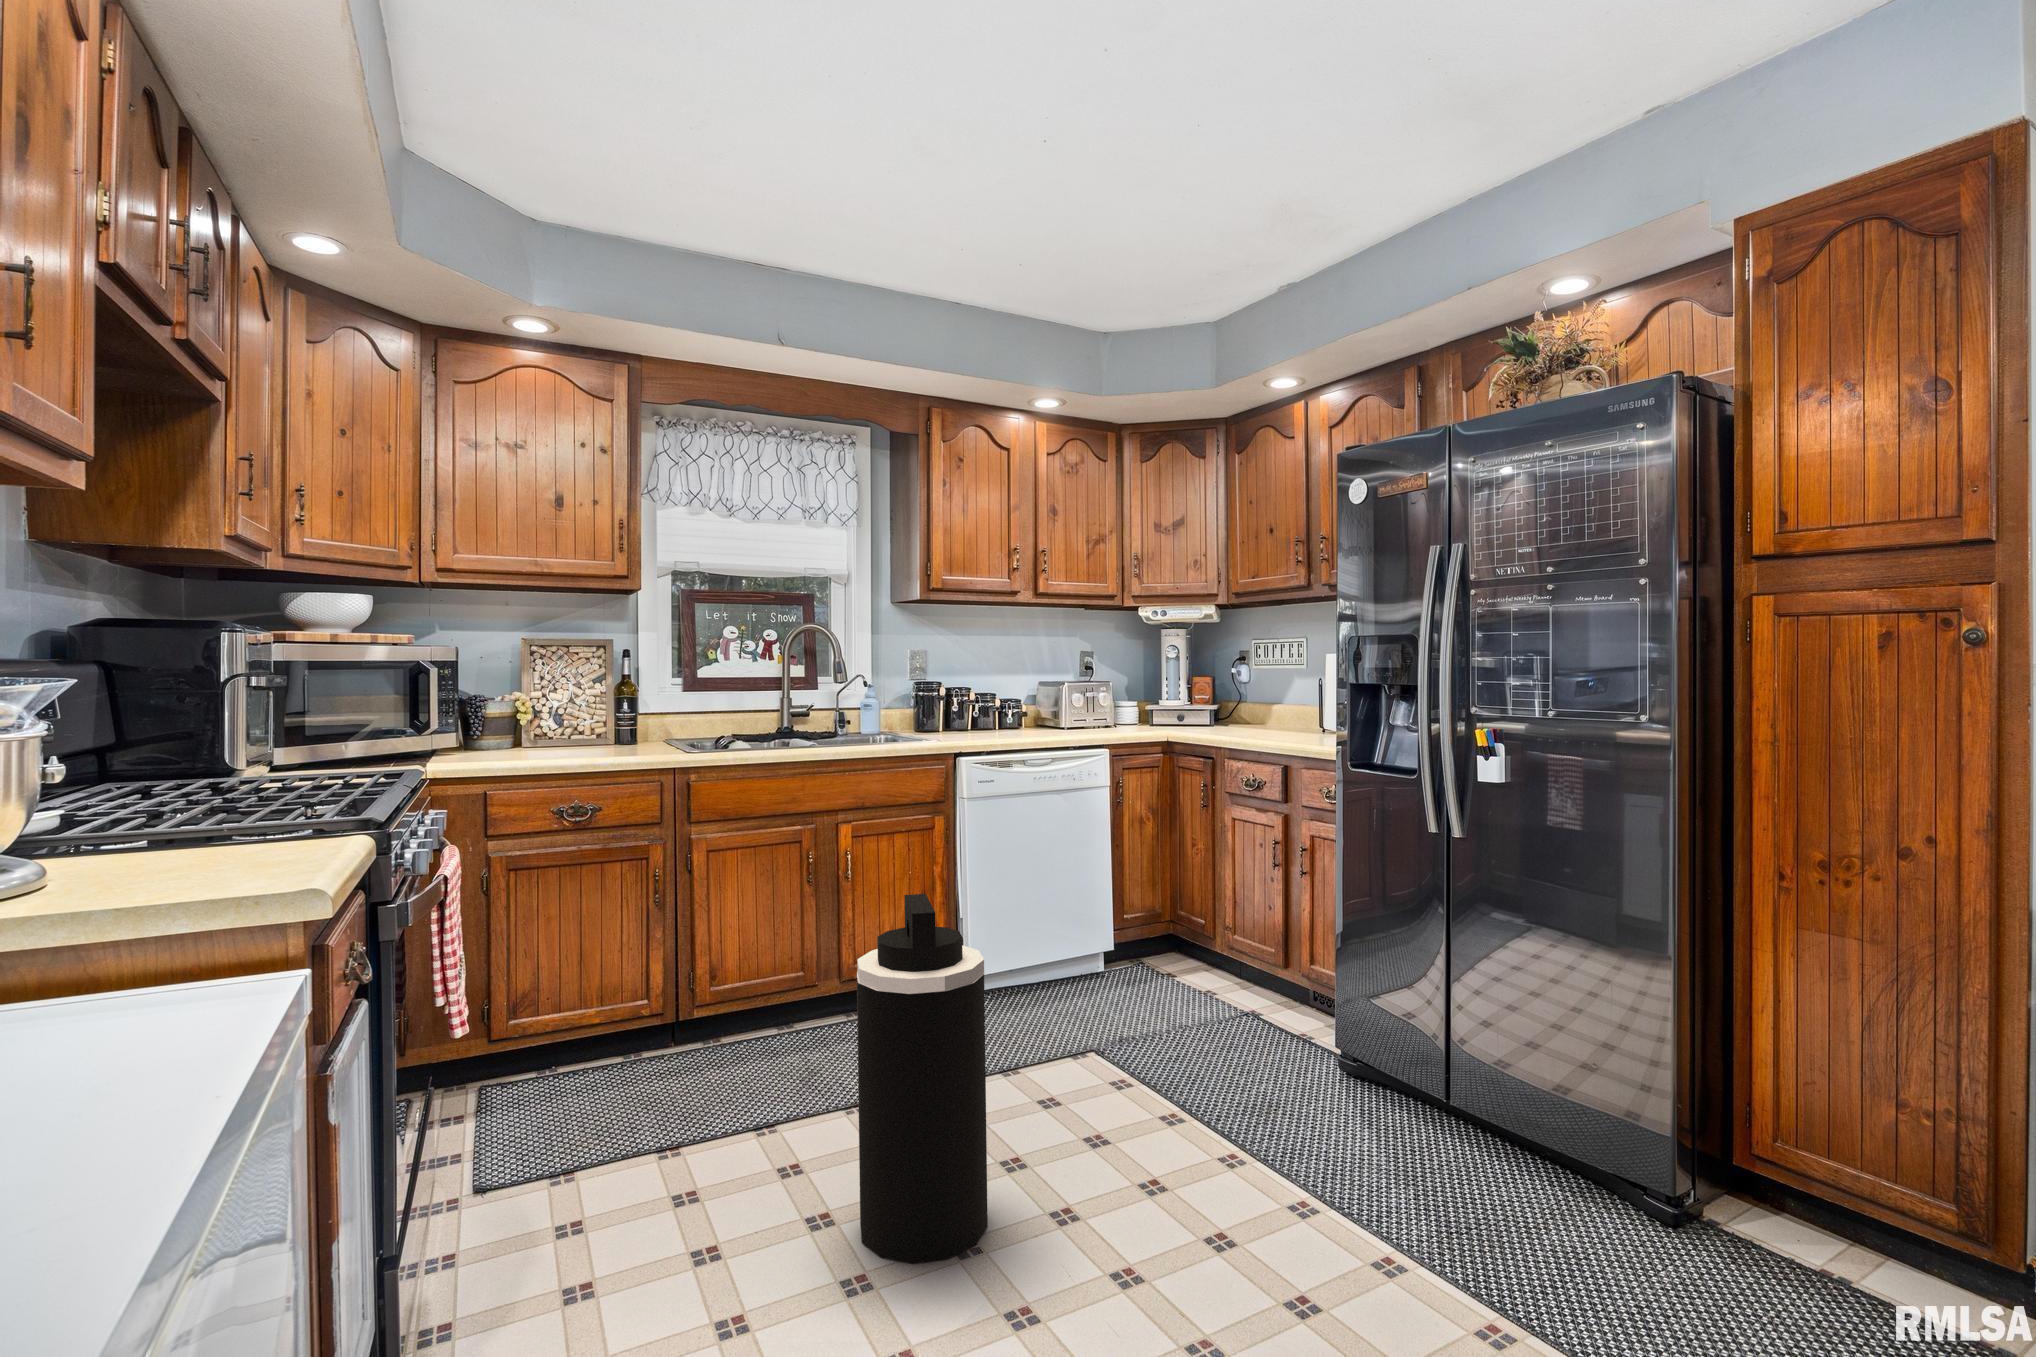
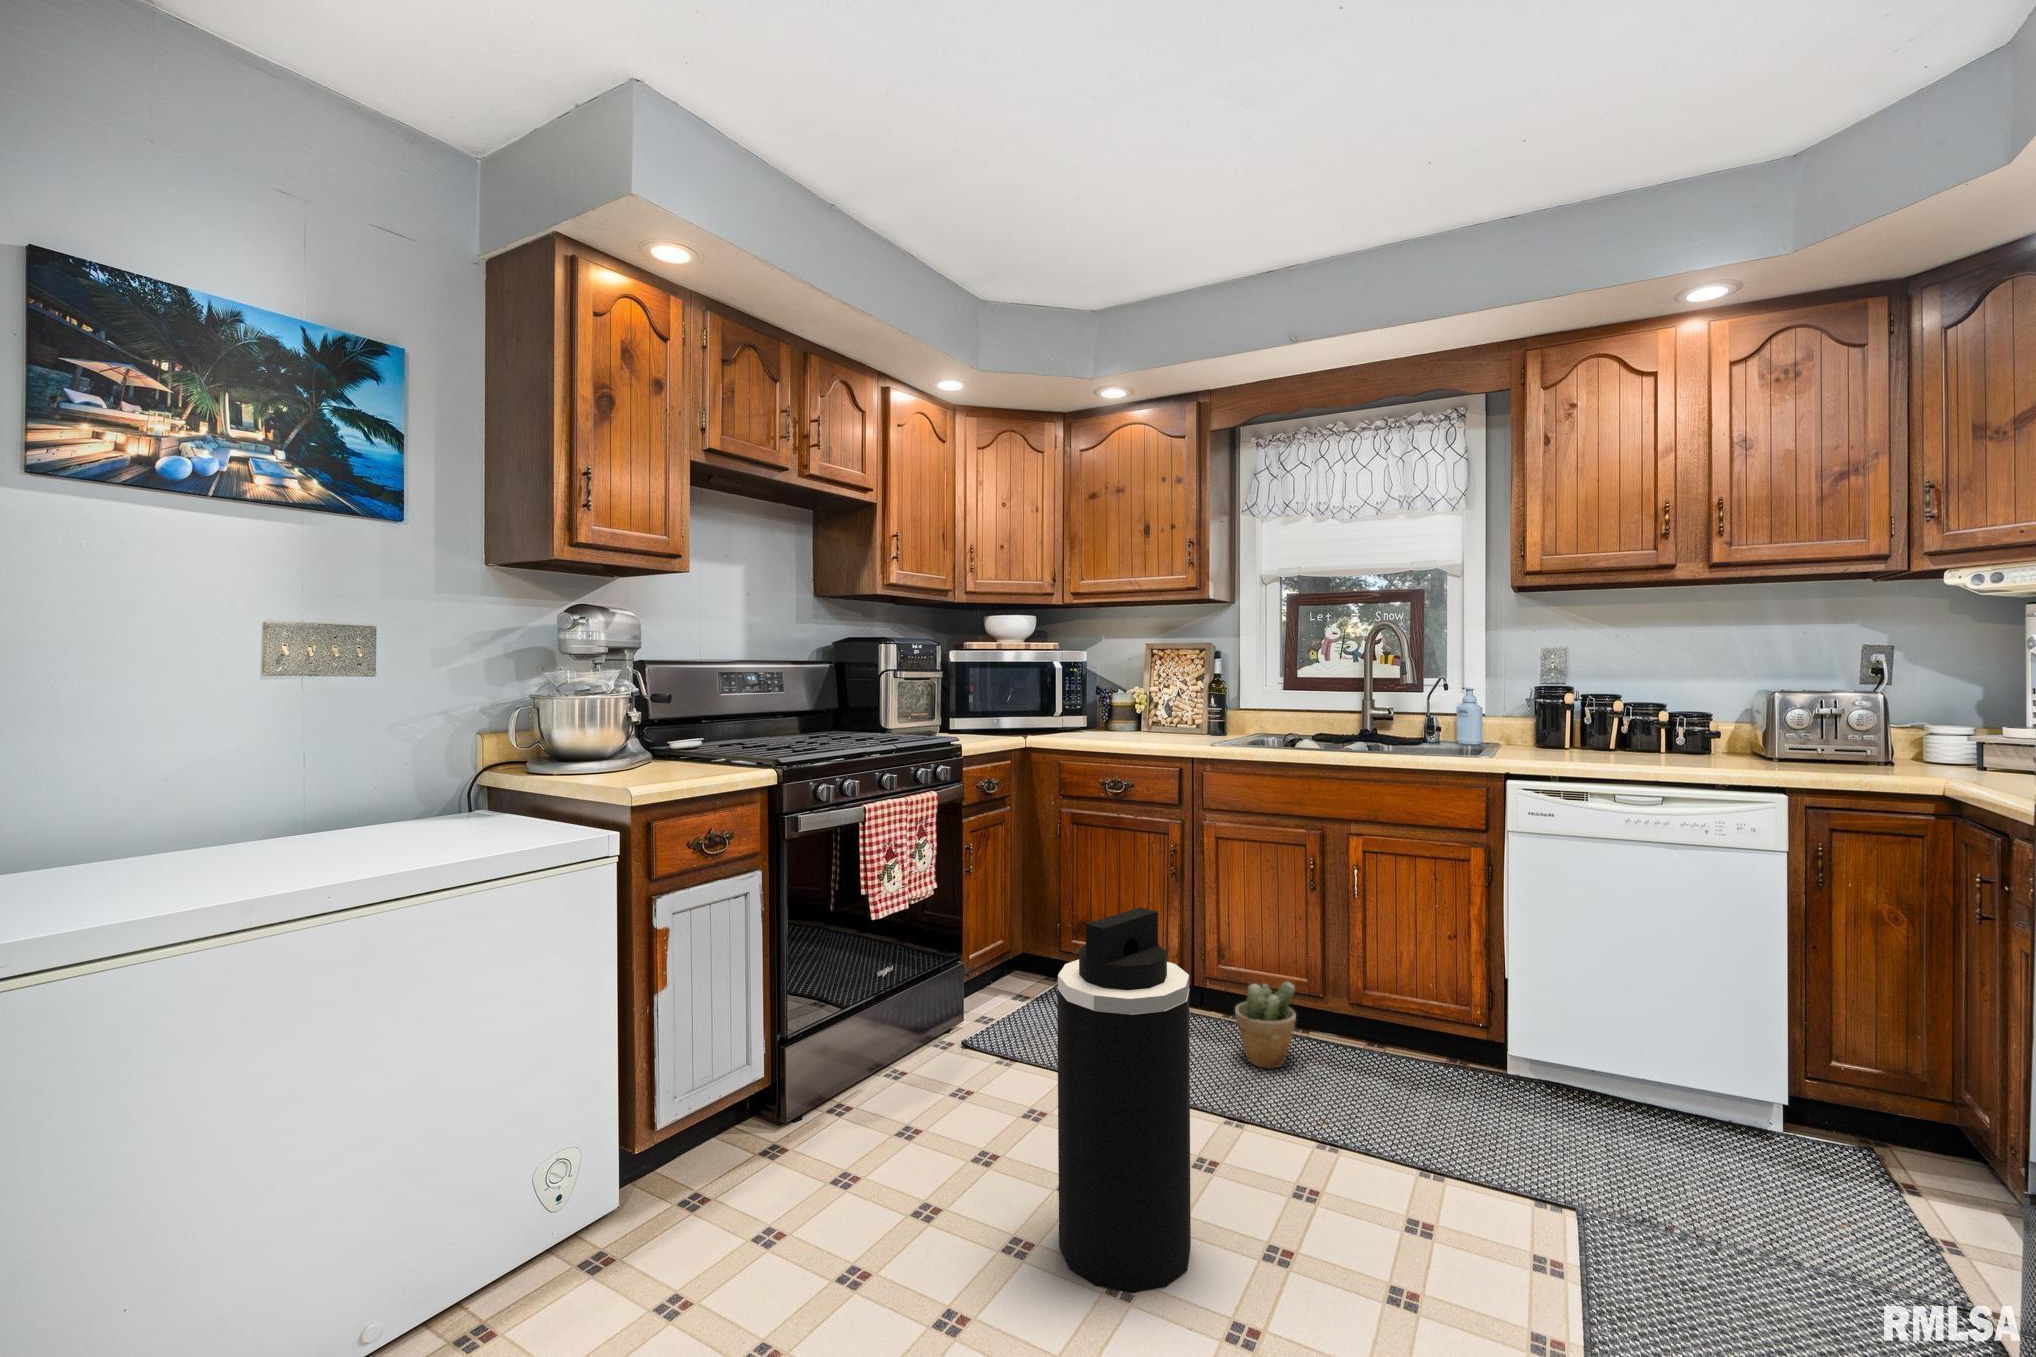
potted plant: none [771,974,832,1067] -> present [1235,982,1296,1069]

